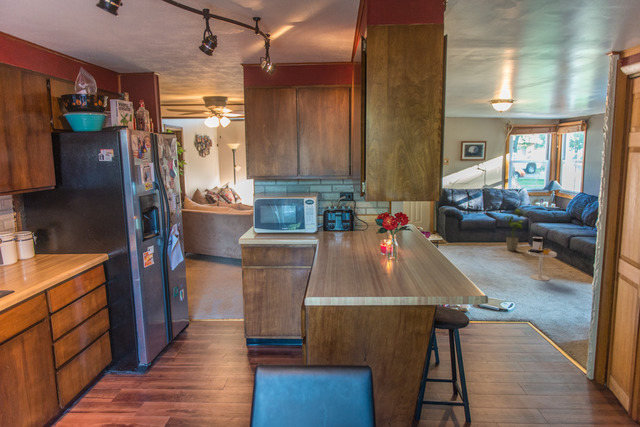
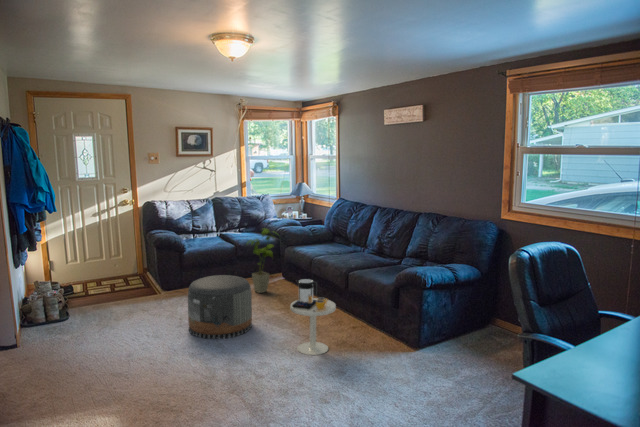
pouf: none [465,233,504,267] -> present [188,275,252,339]

